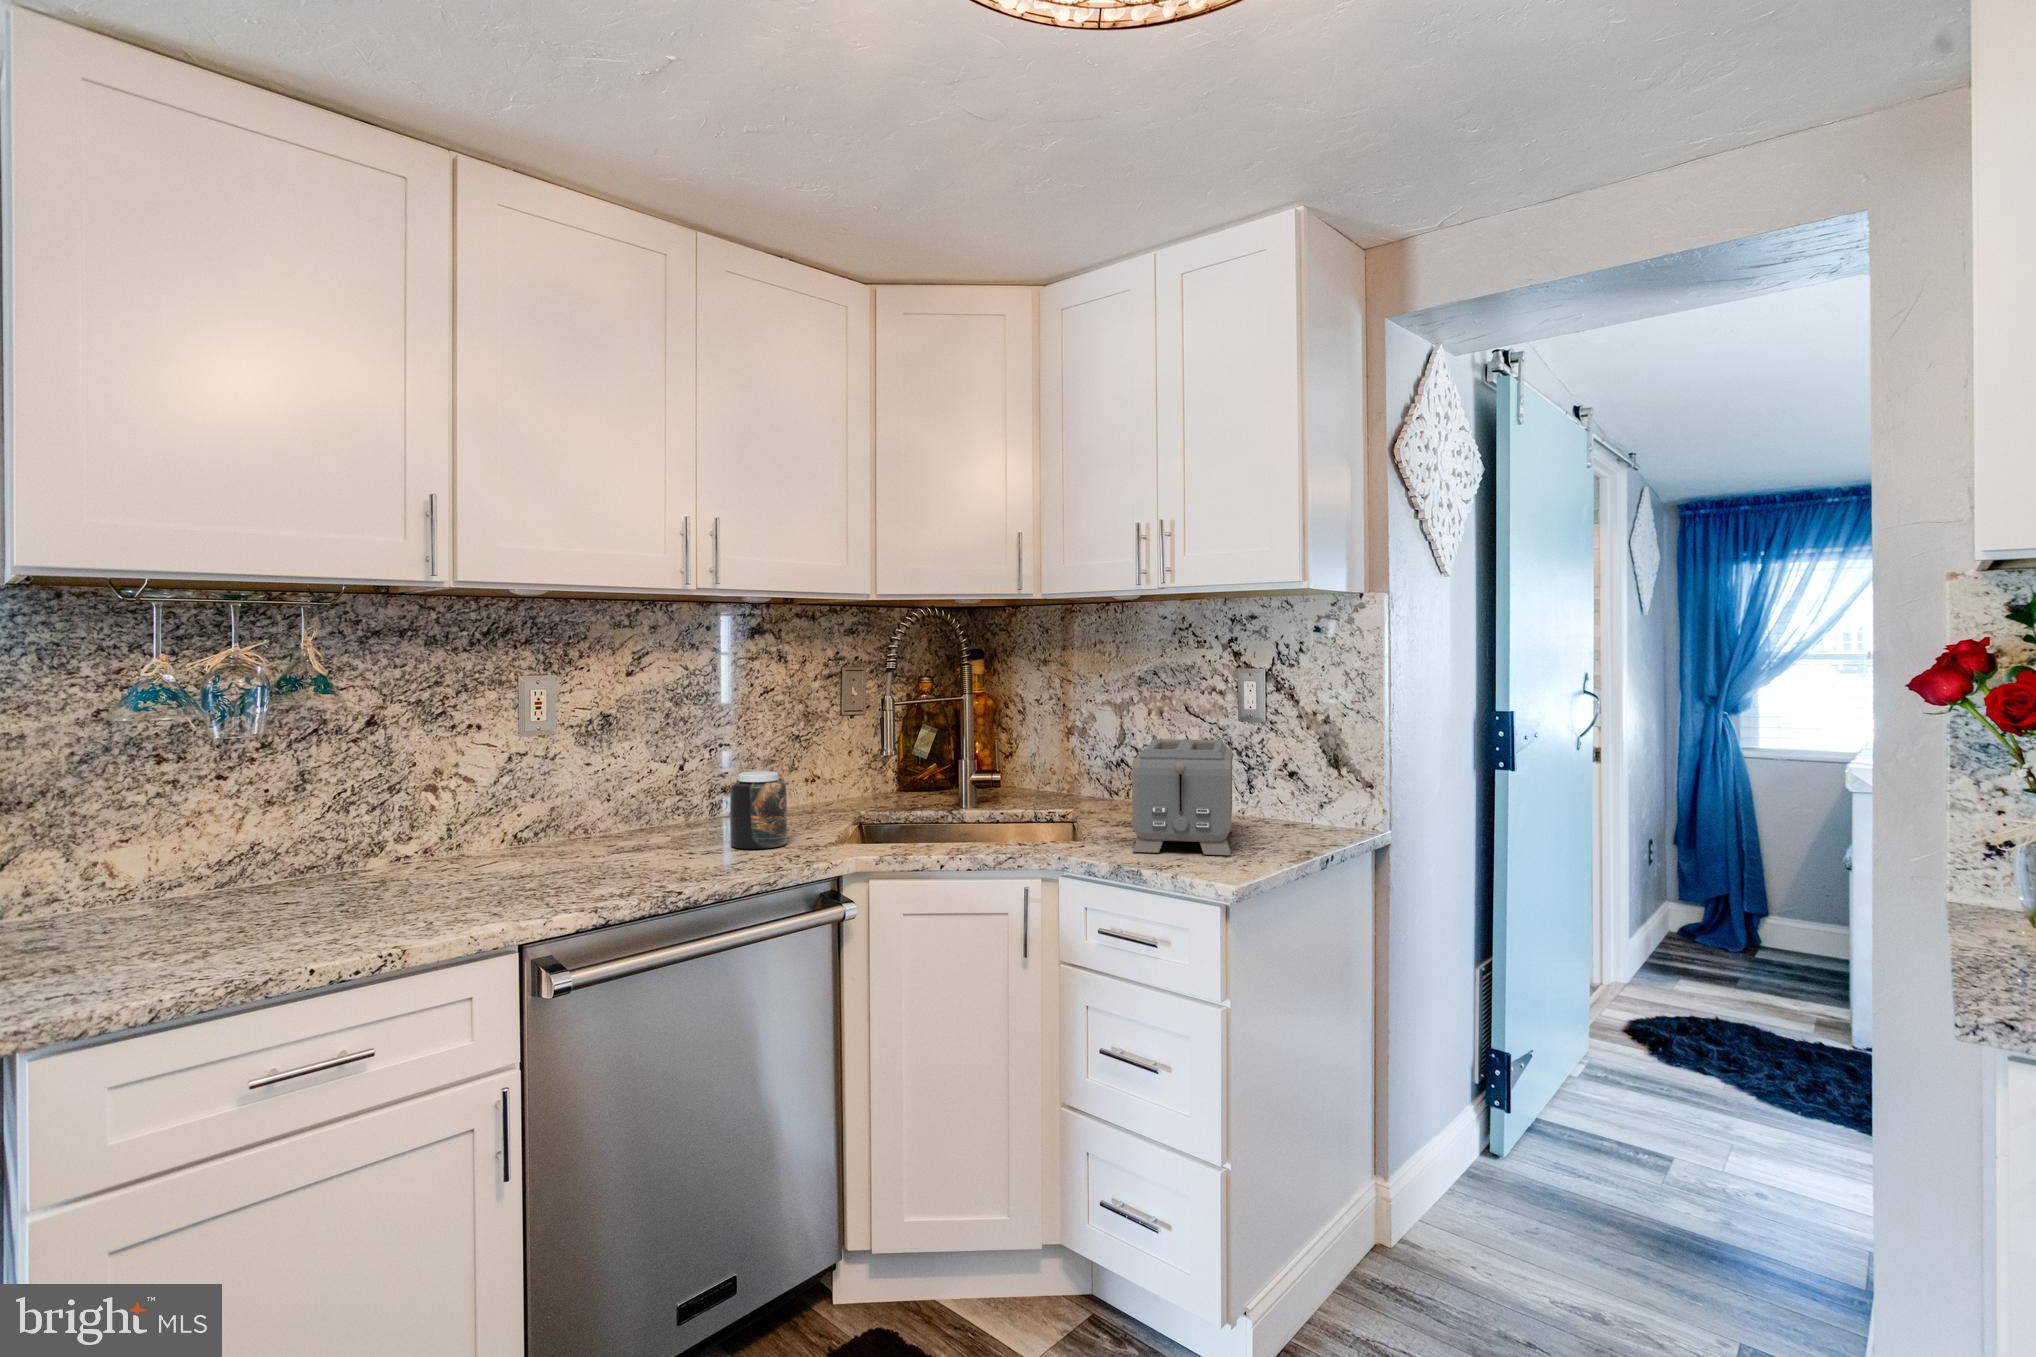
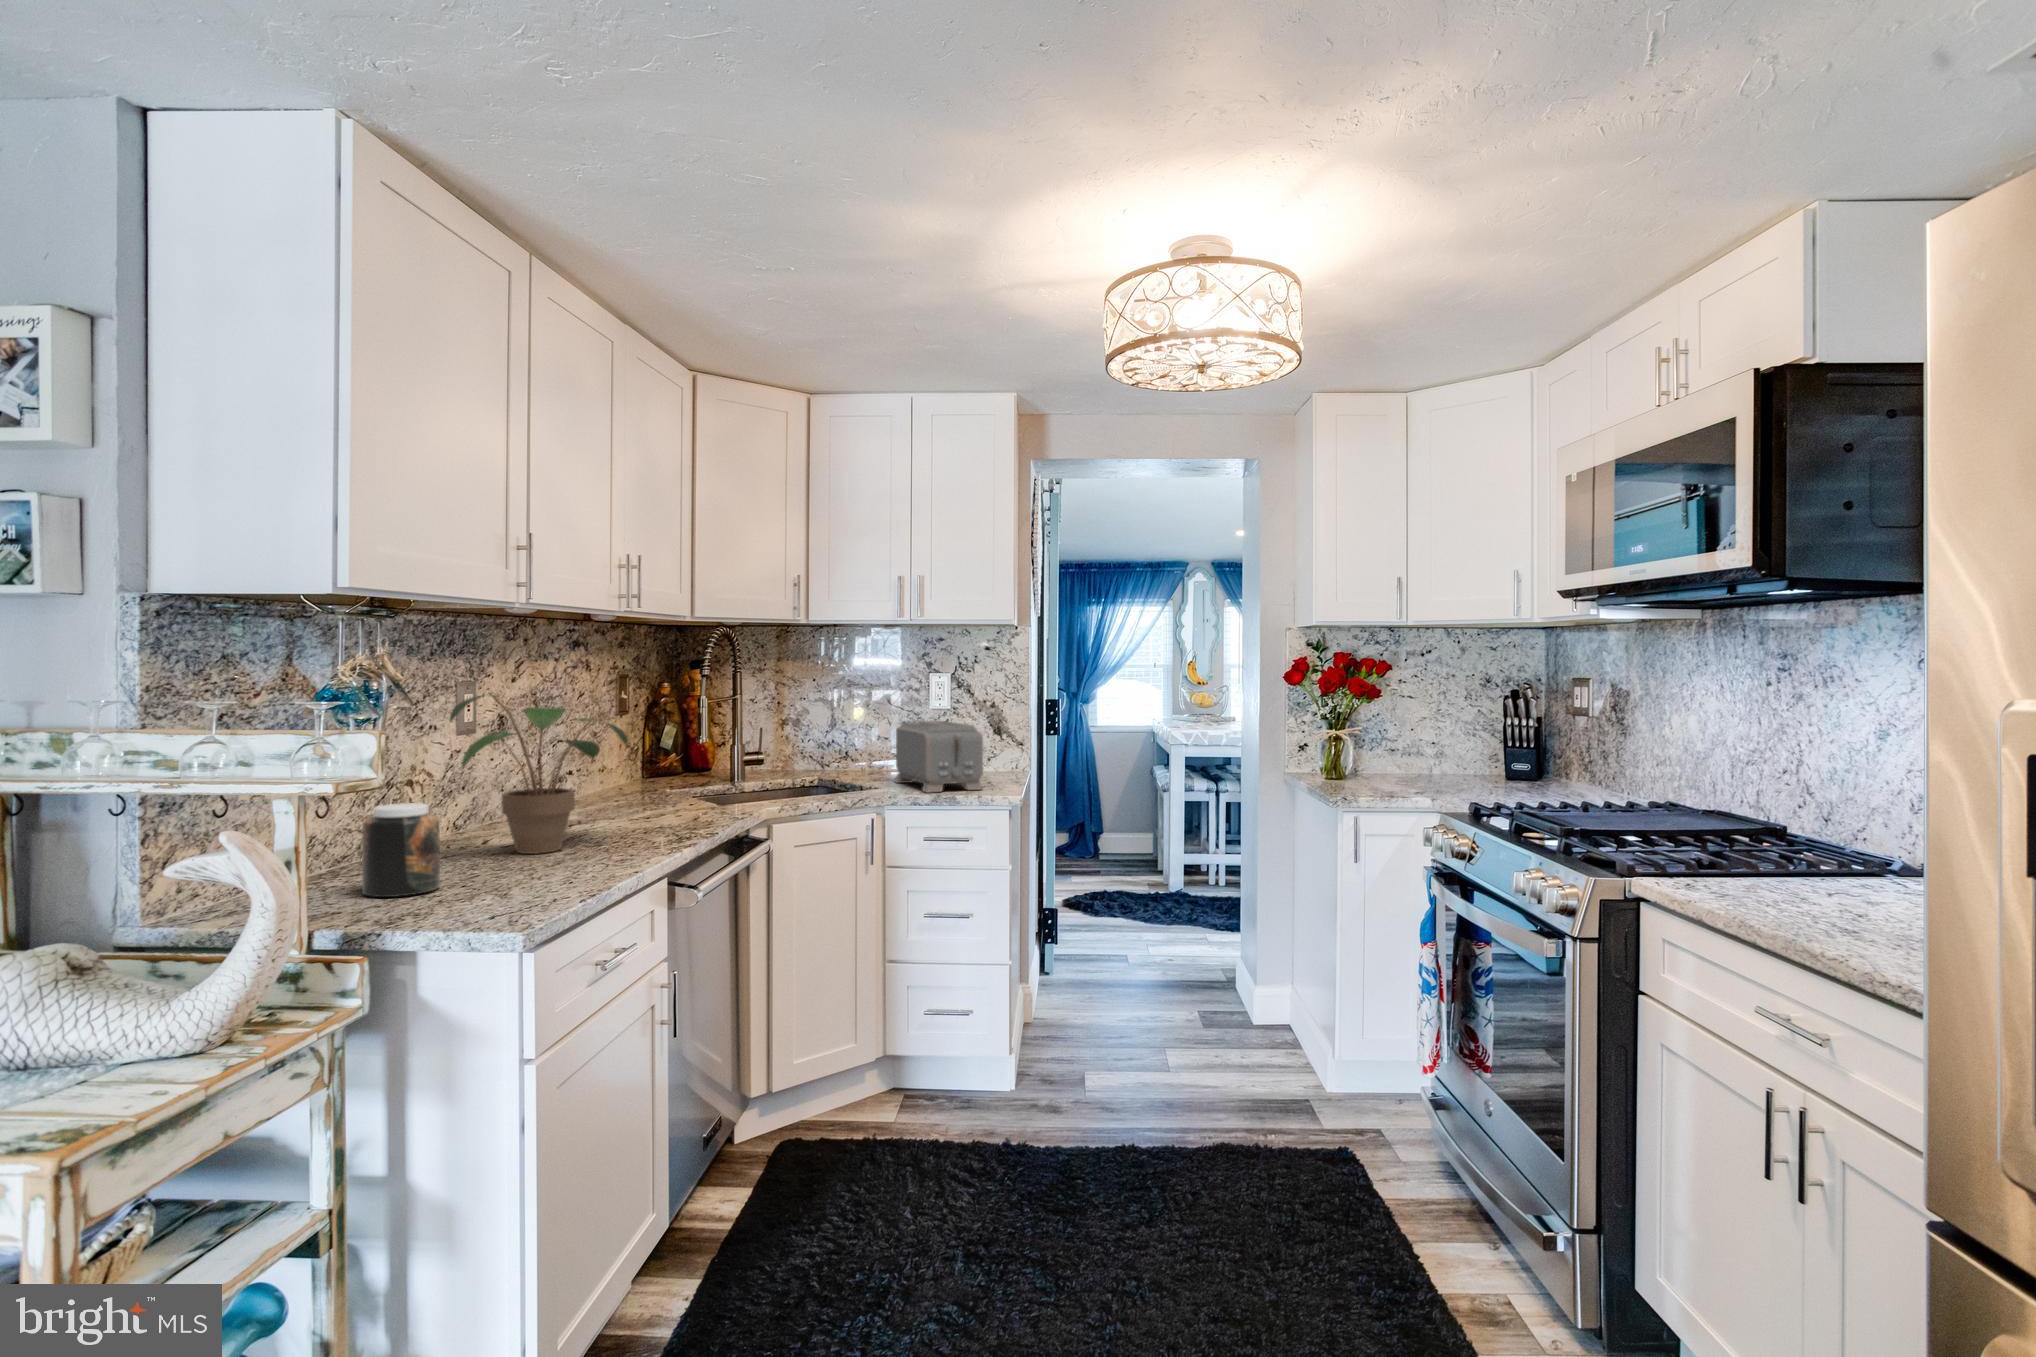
potted plant: none [347,689,578,895] -> present [450,693,628,854]
jar: present [730,771,787,849] -> present [362,803,440,897]

